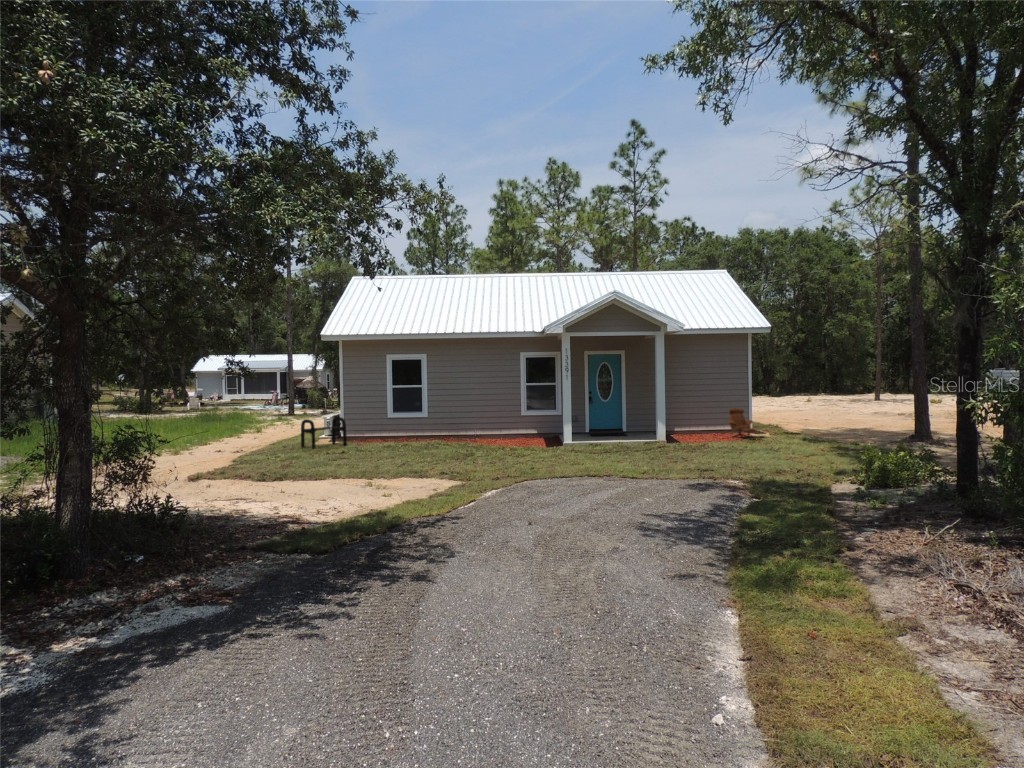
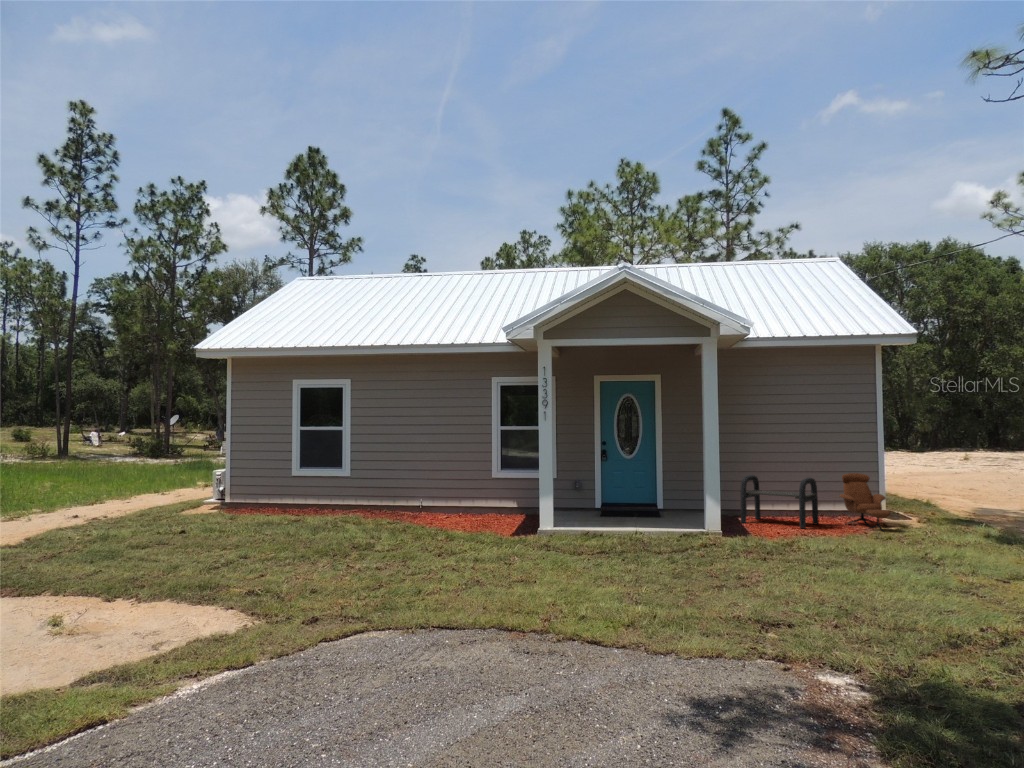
bench: present [301,417,347,449] -> present [740,475,819,529]

